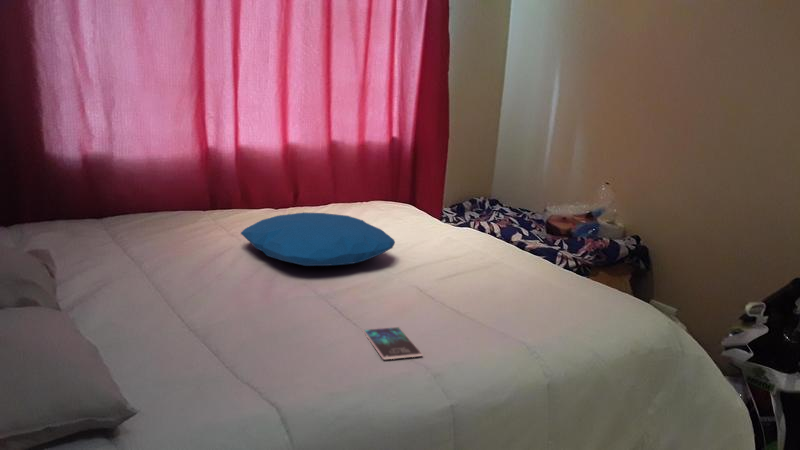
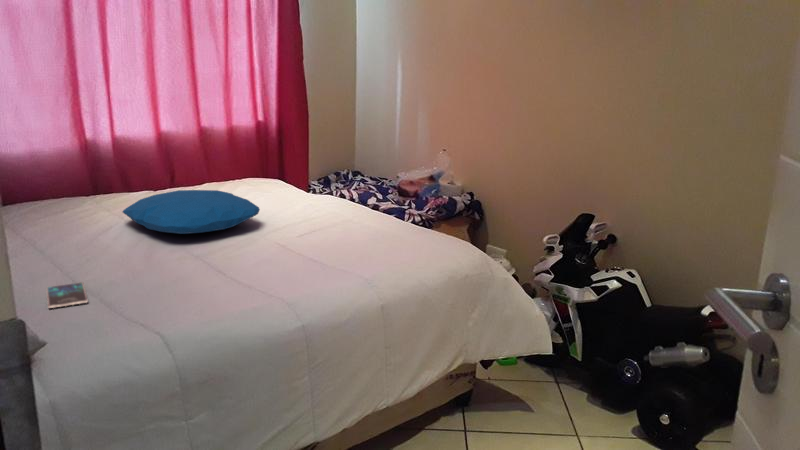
smartphone: present [363,327,423,359] -> present [46,282,88,308]

